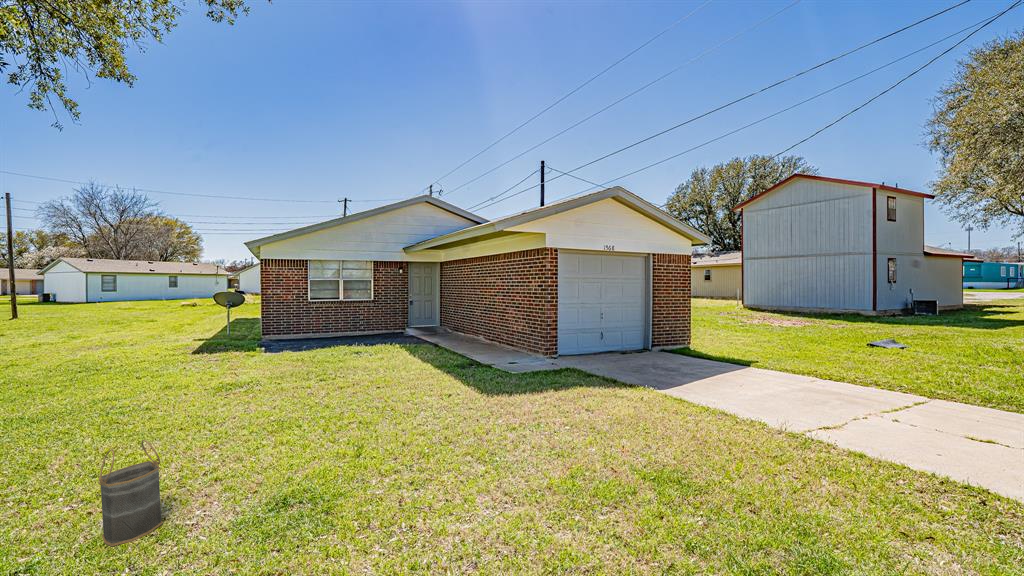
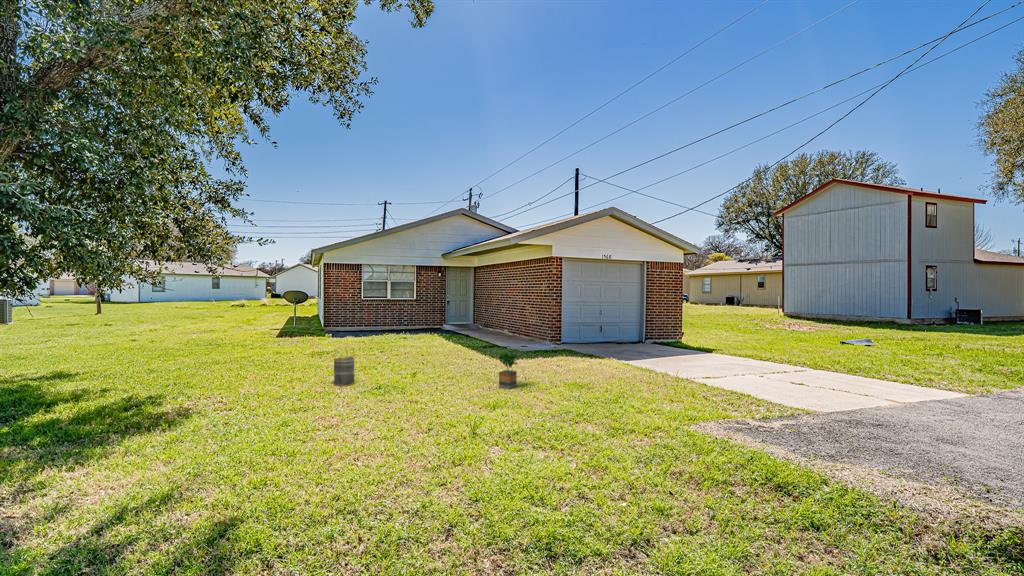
potted tree: none [493,442,543,537] -> present [499,352,520,389]

